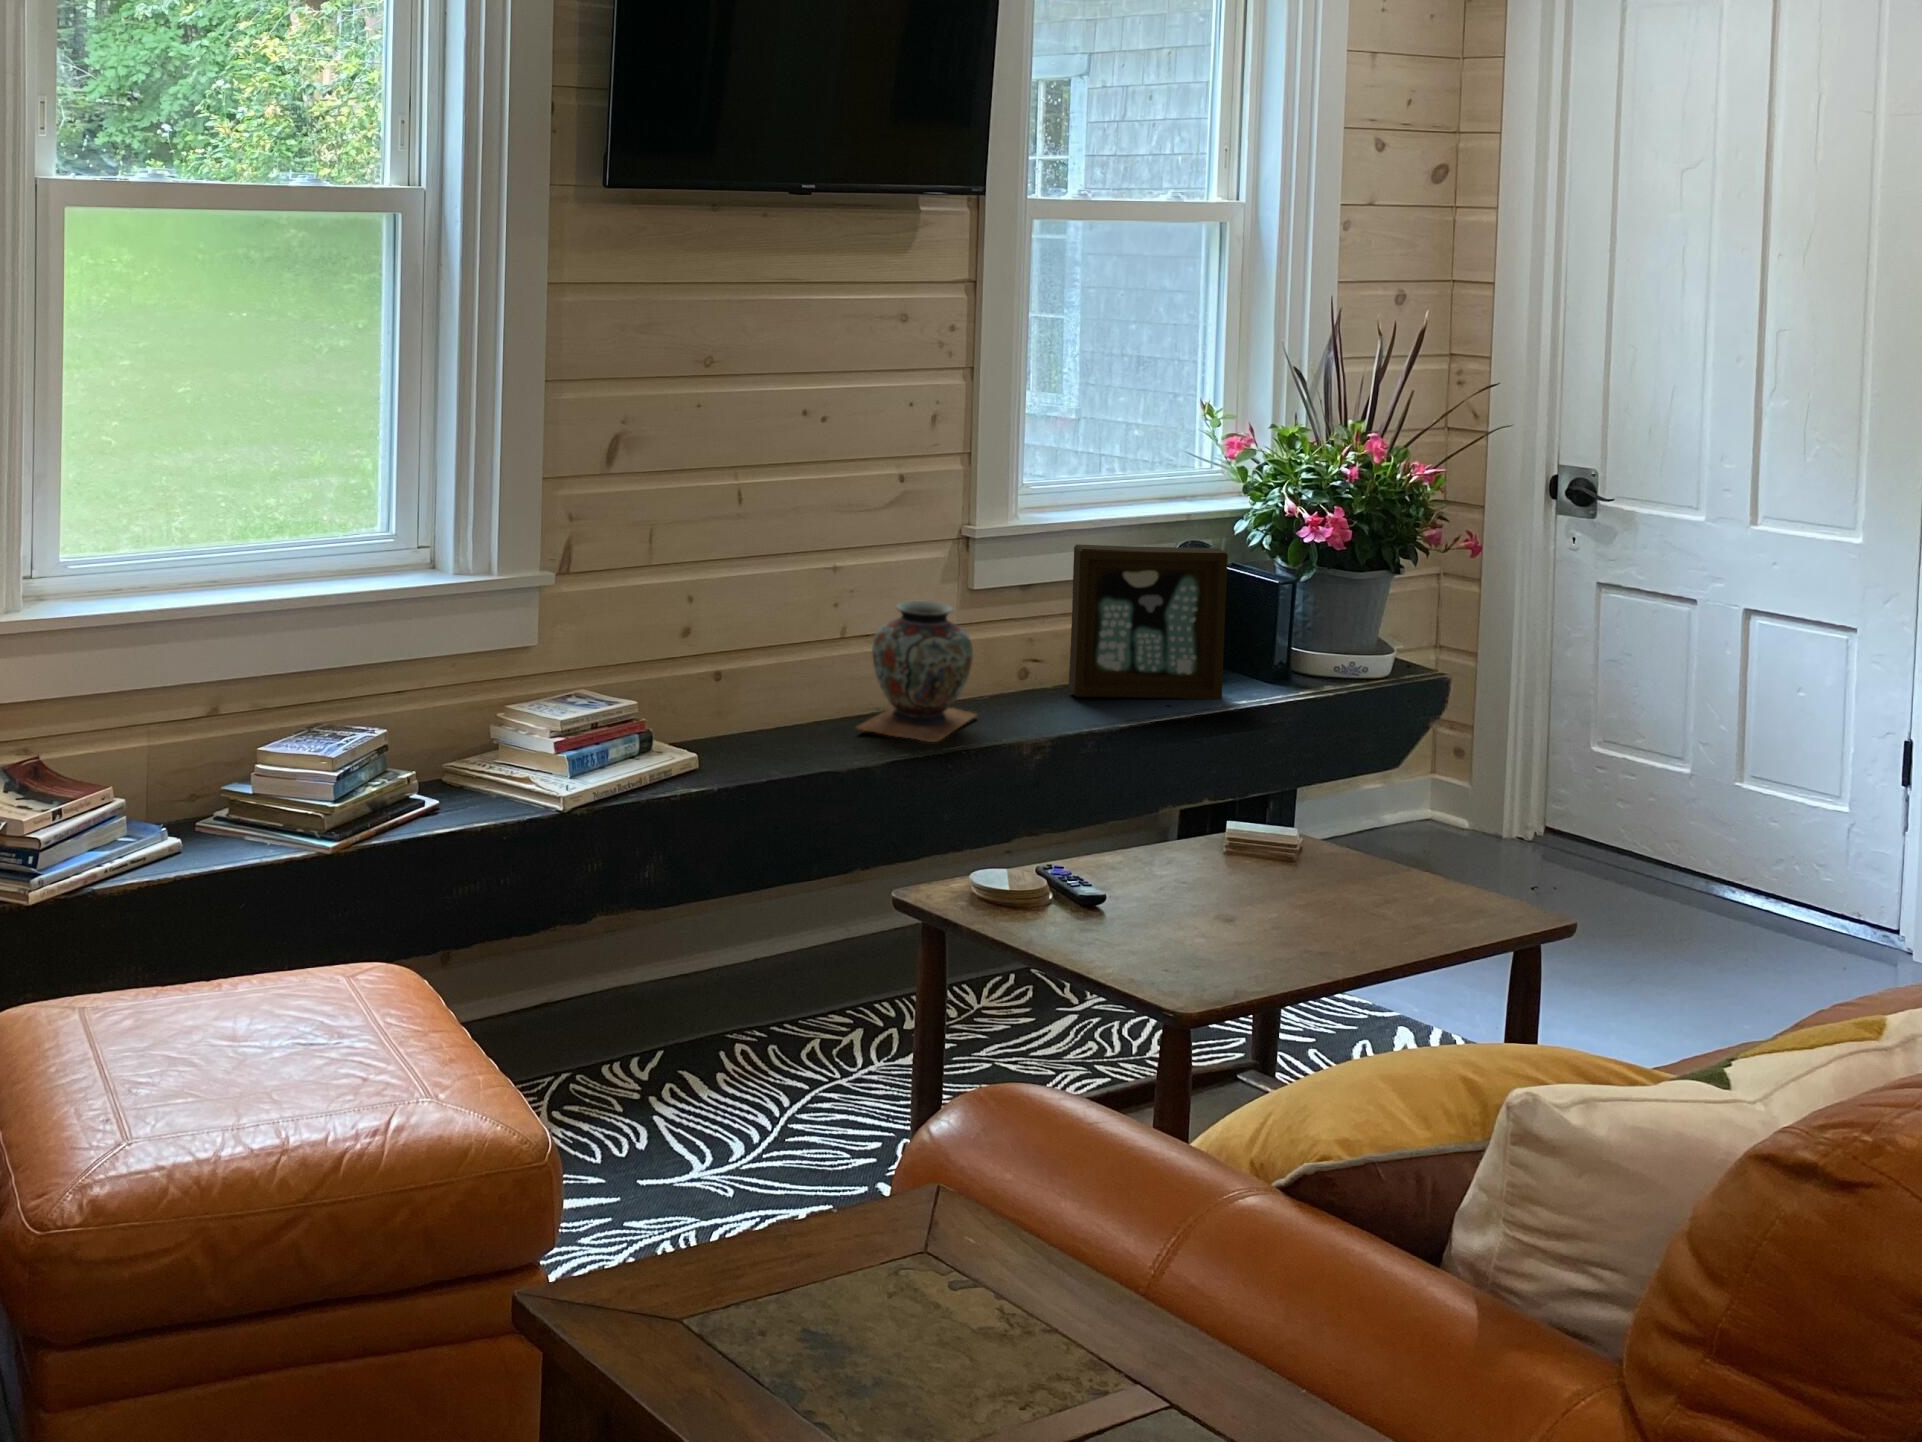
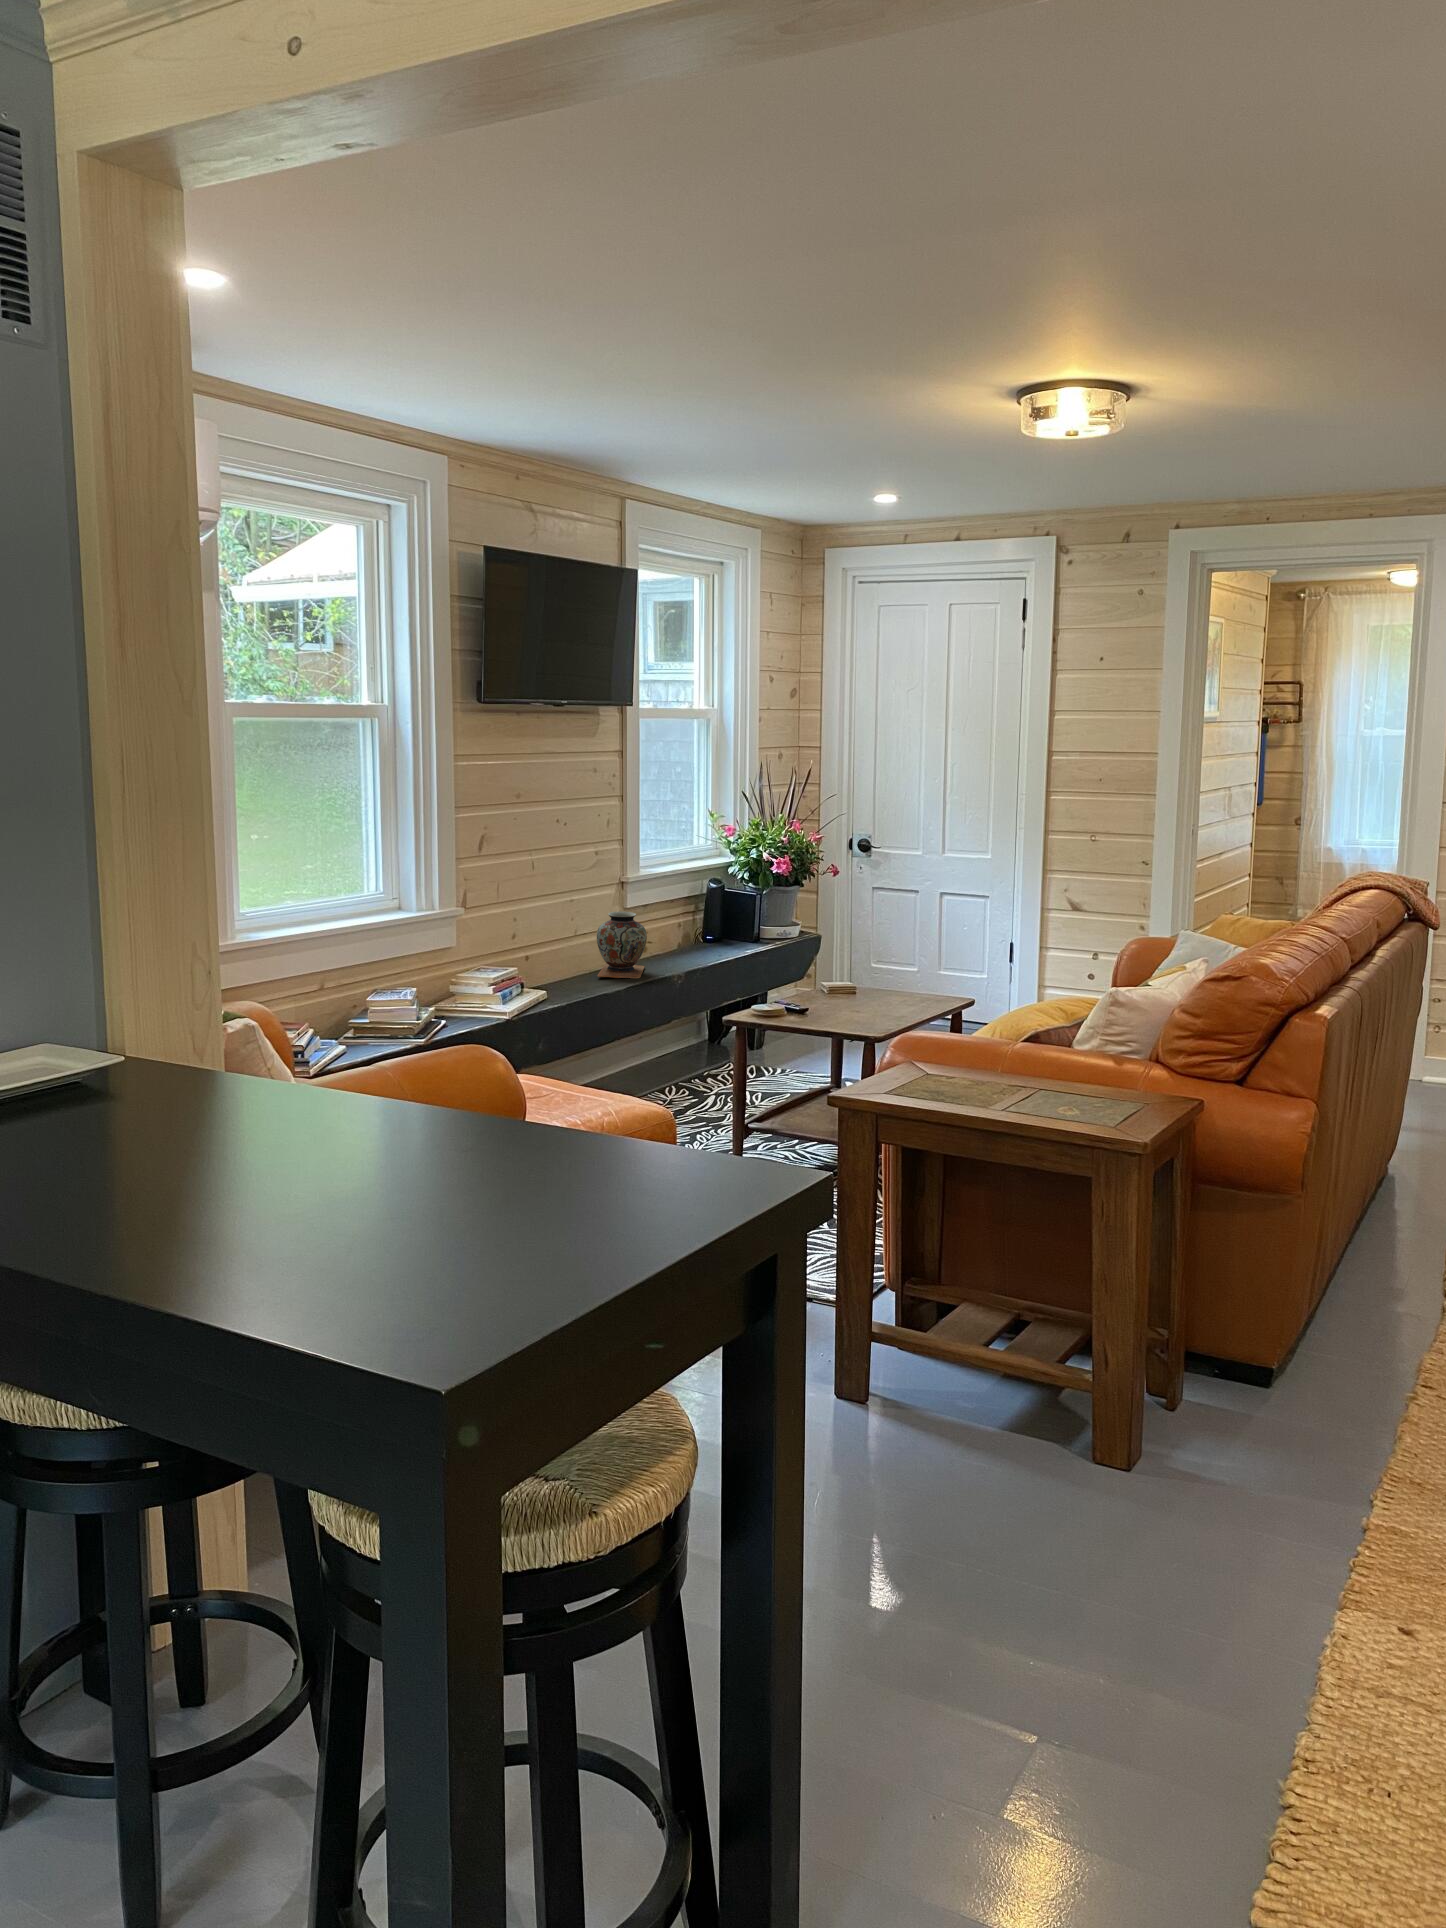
picture frame: present [1069,544,1228,699] -> none [672,878,744,956]

